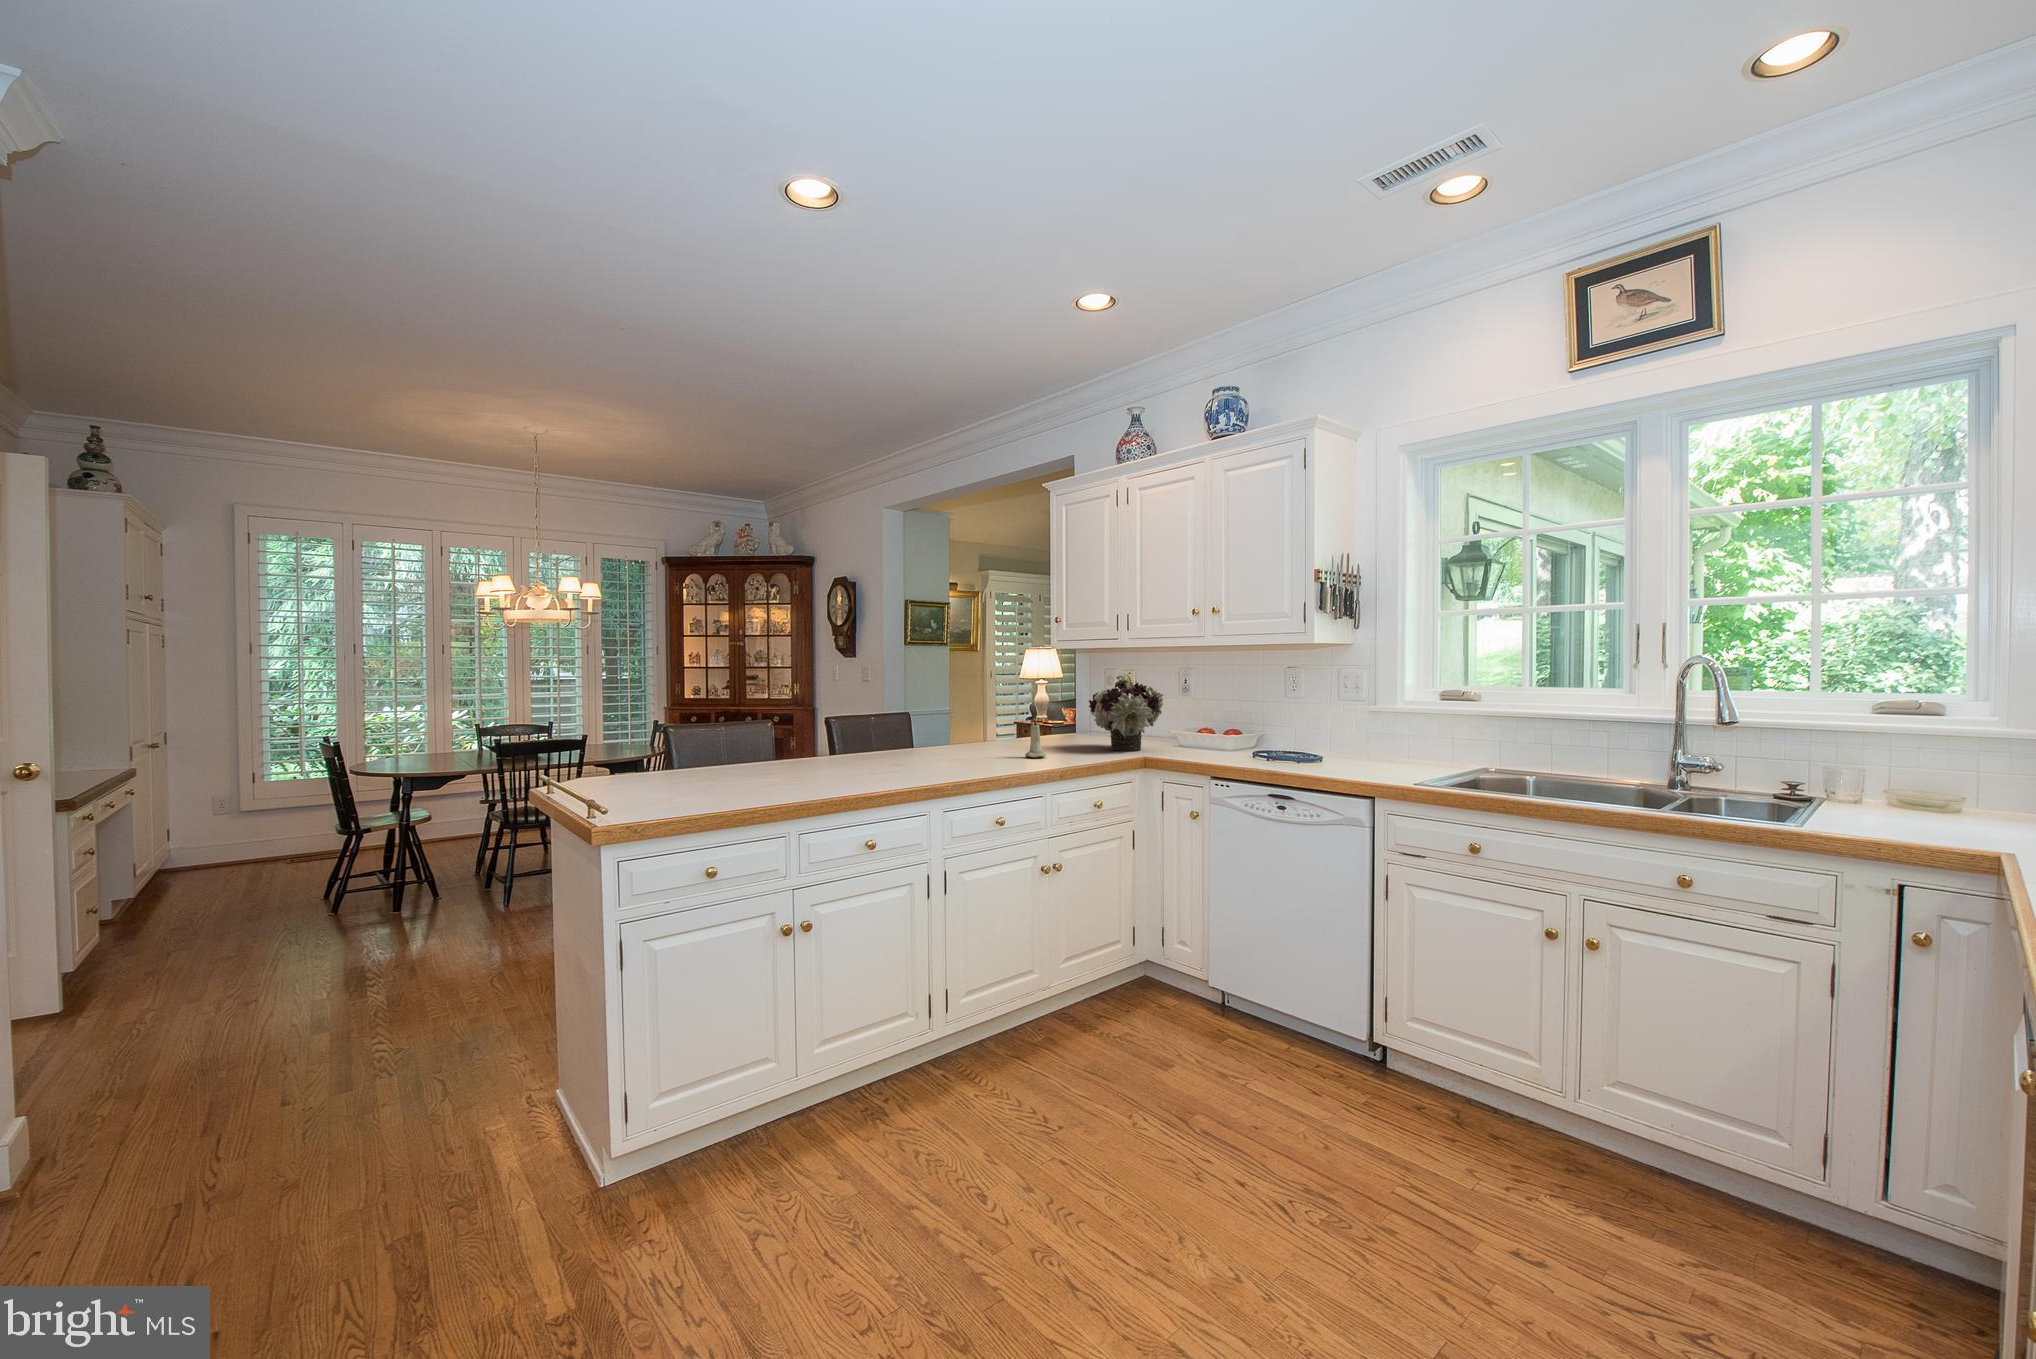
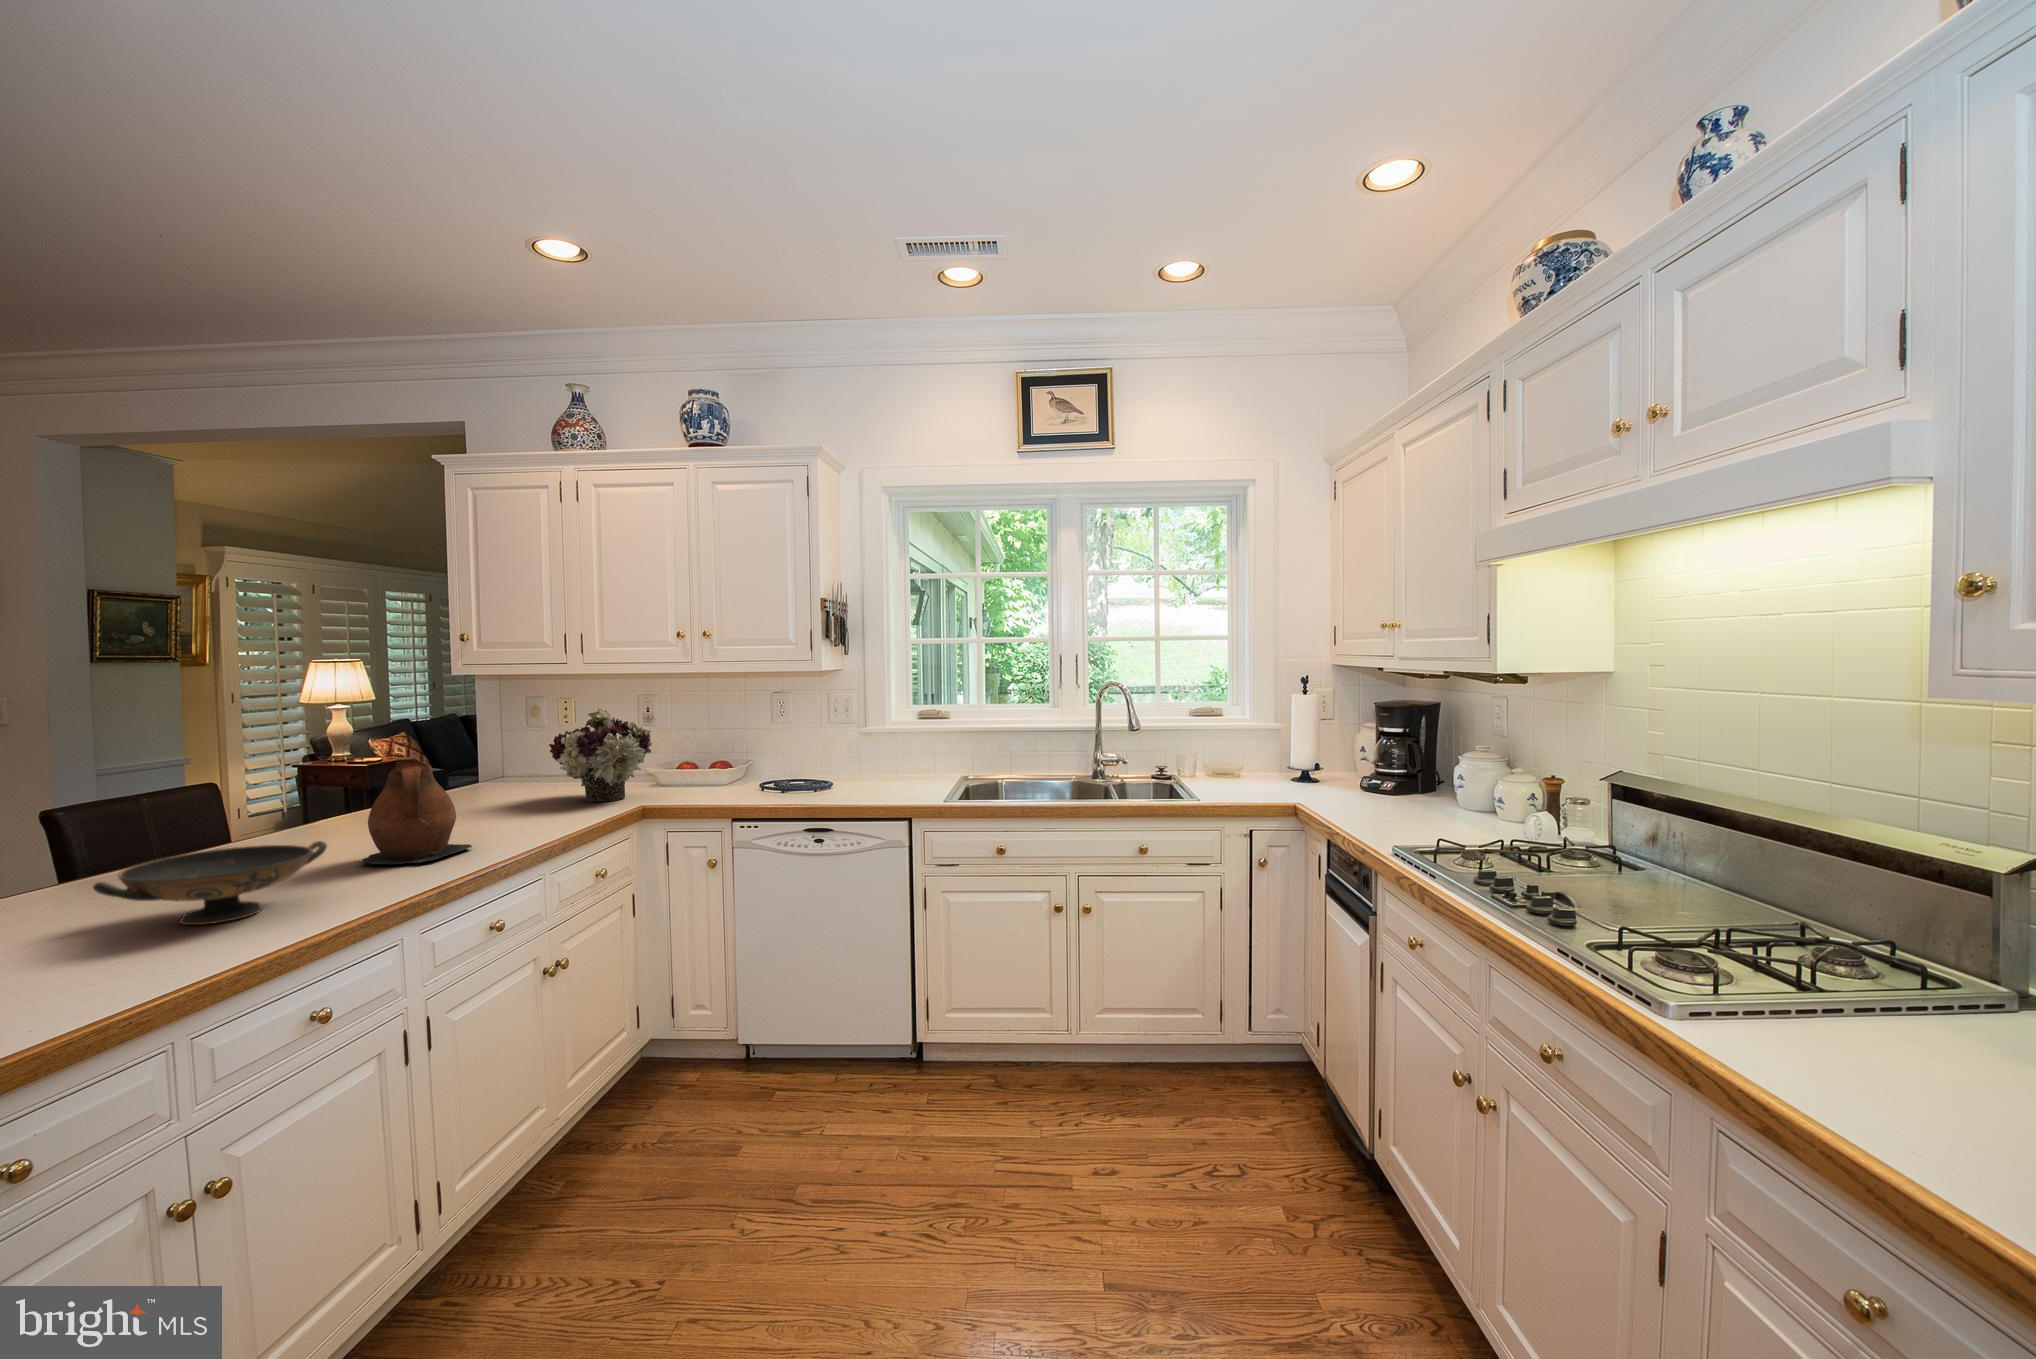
ceramic pitcher: none [929,693,998,767] -> present [361,758,472,864]
candle: present [1025,718,1047,757] -> none [488,775,522,829]
decorative bowl: none [785,738,898,779] -> present [93,841,327,925]

